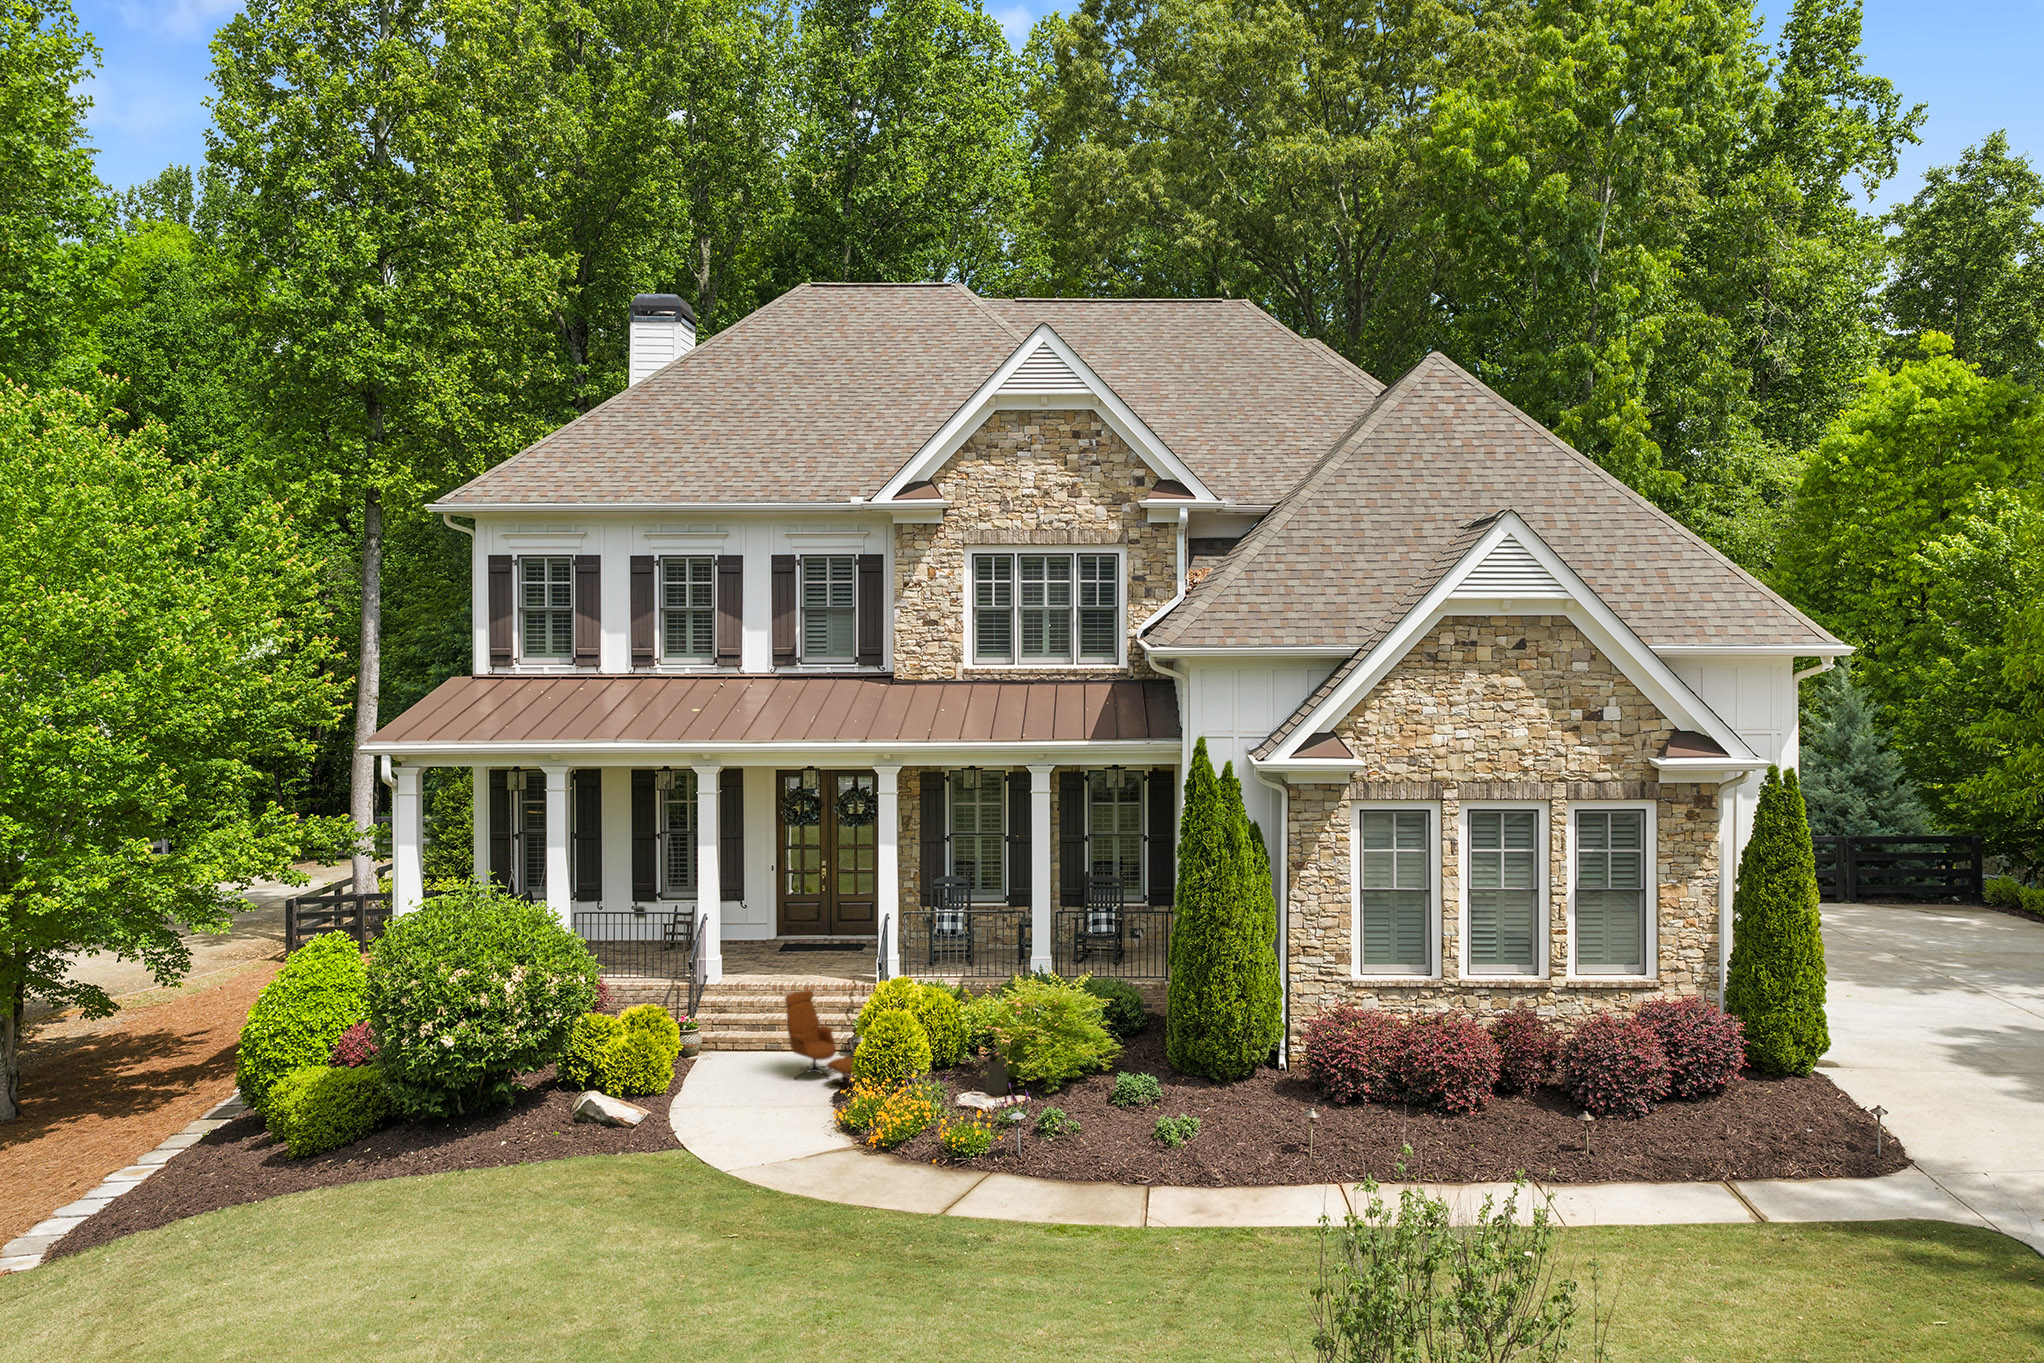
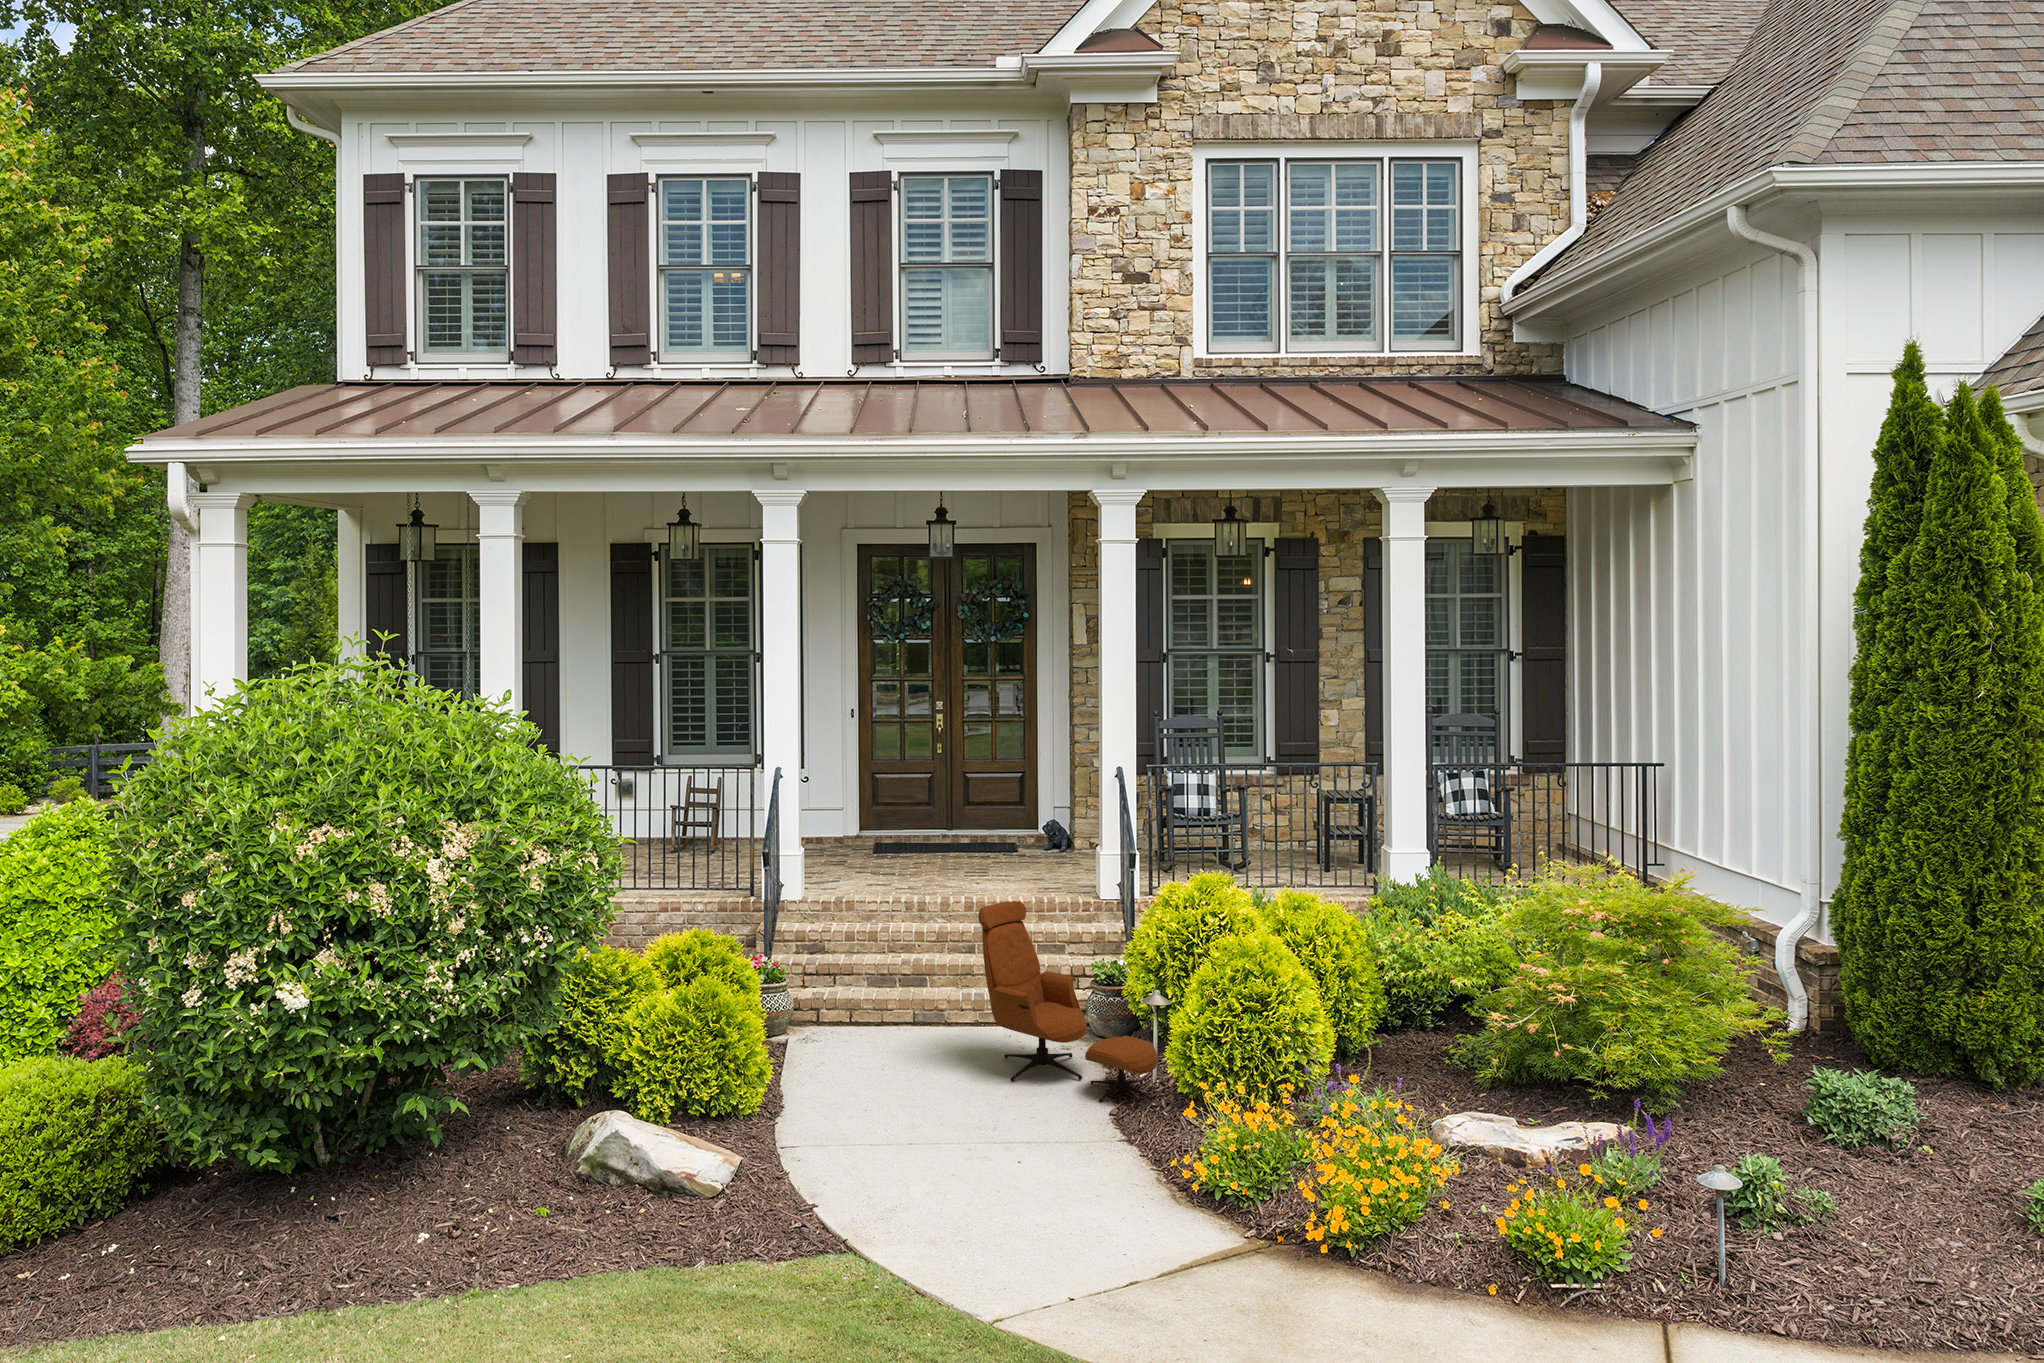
watering can: present [982,1048,1009,1096] -> none [1482,1021,1550,1130]

